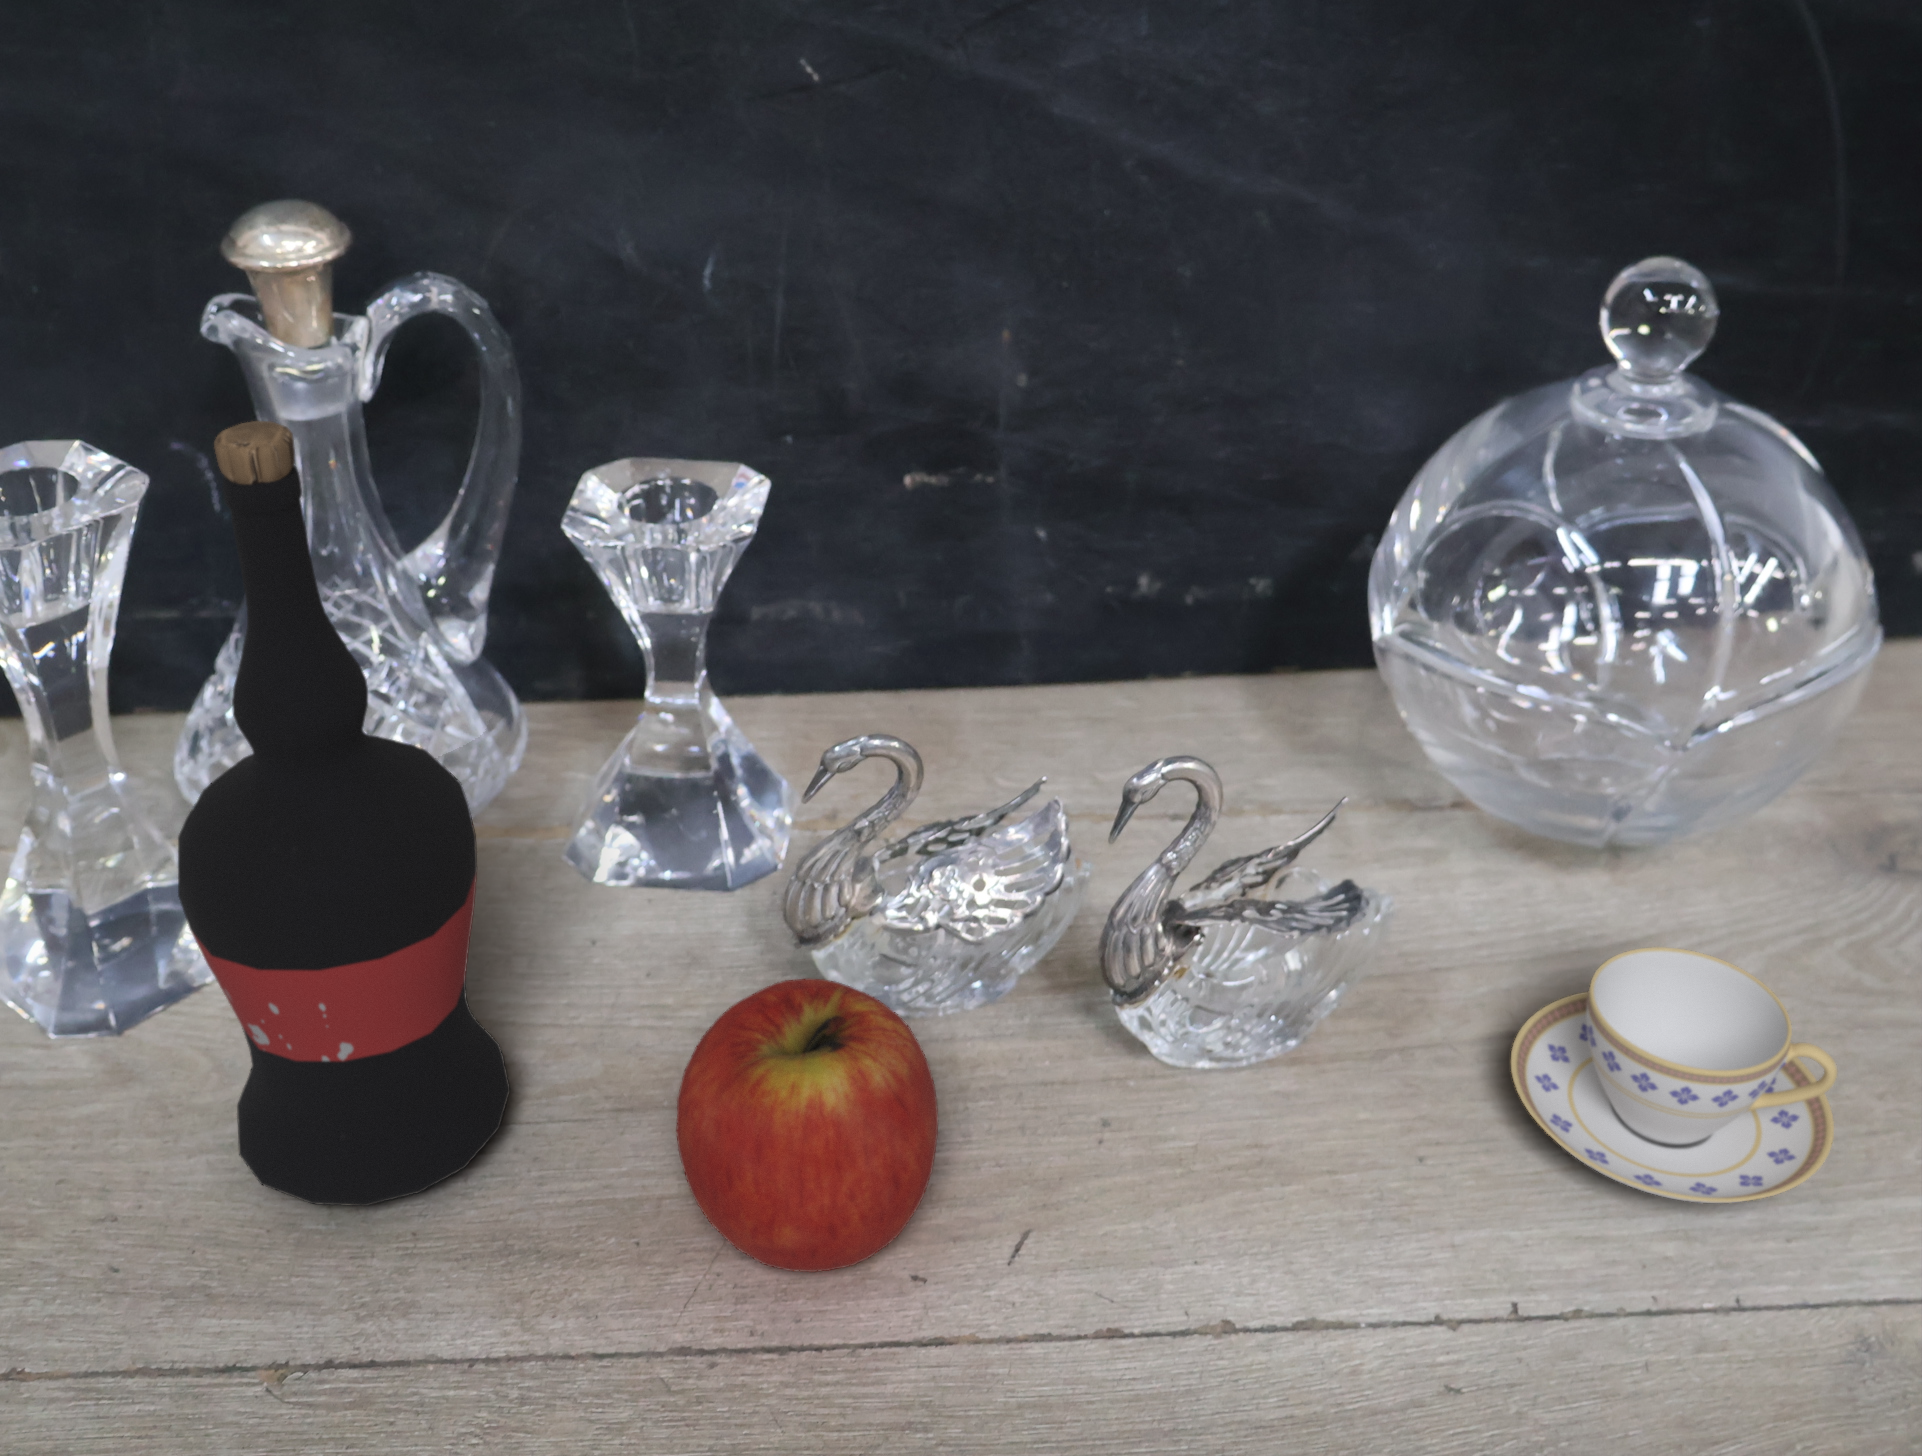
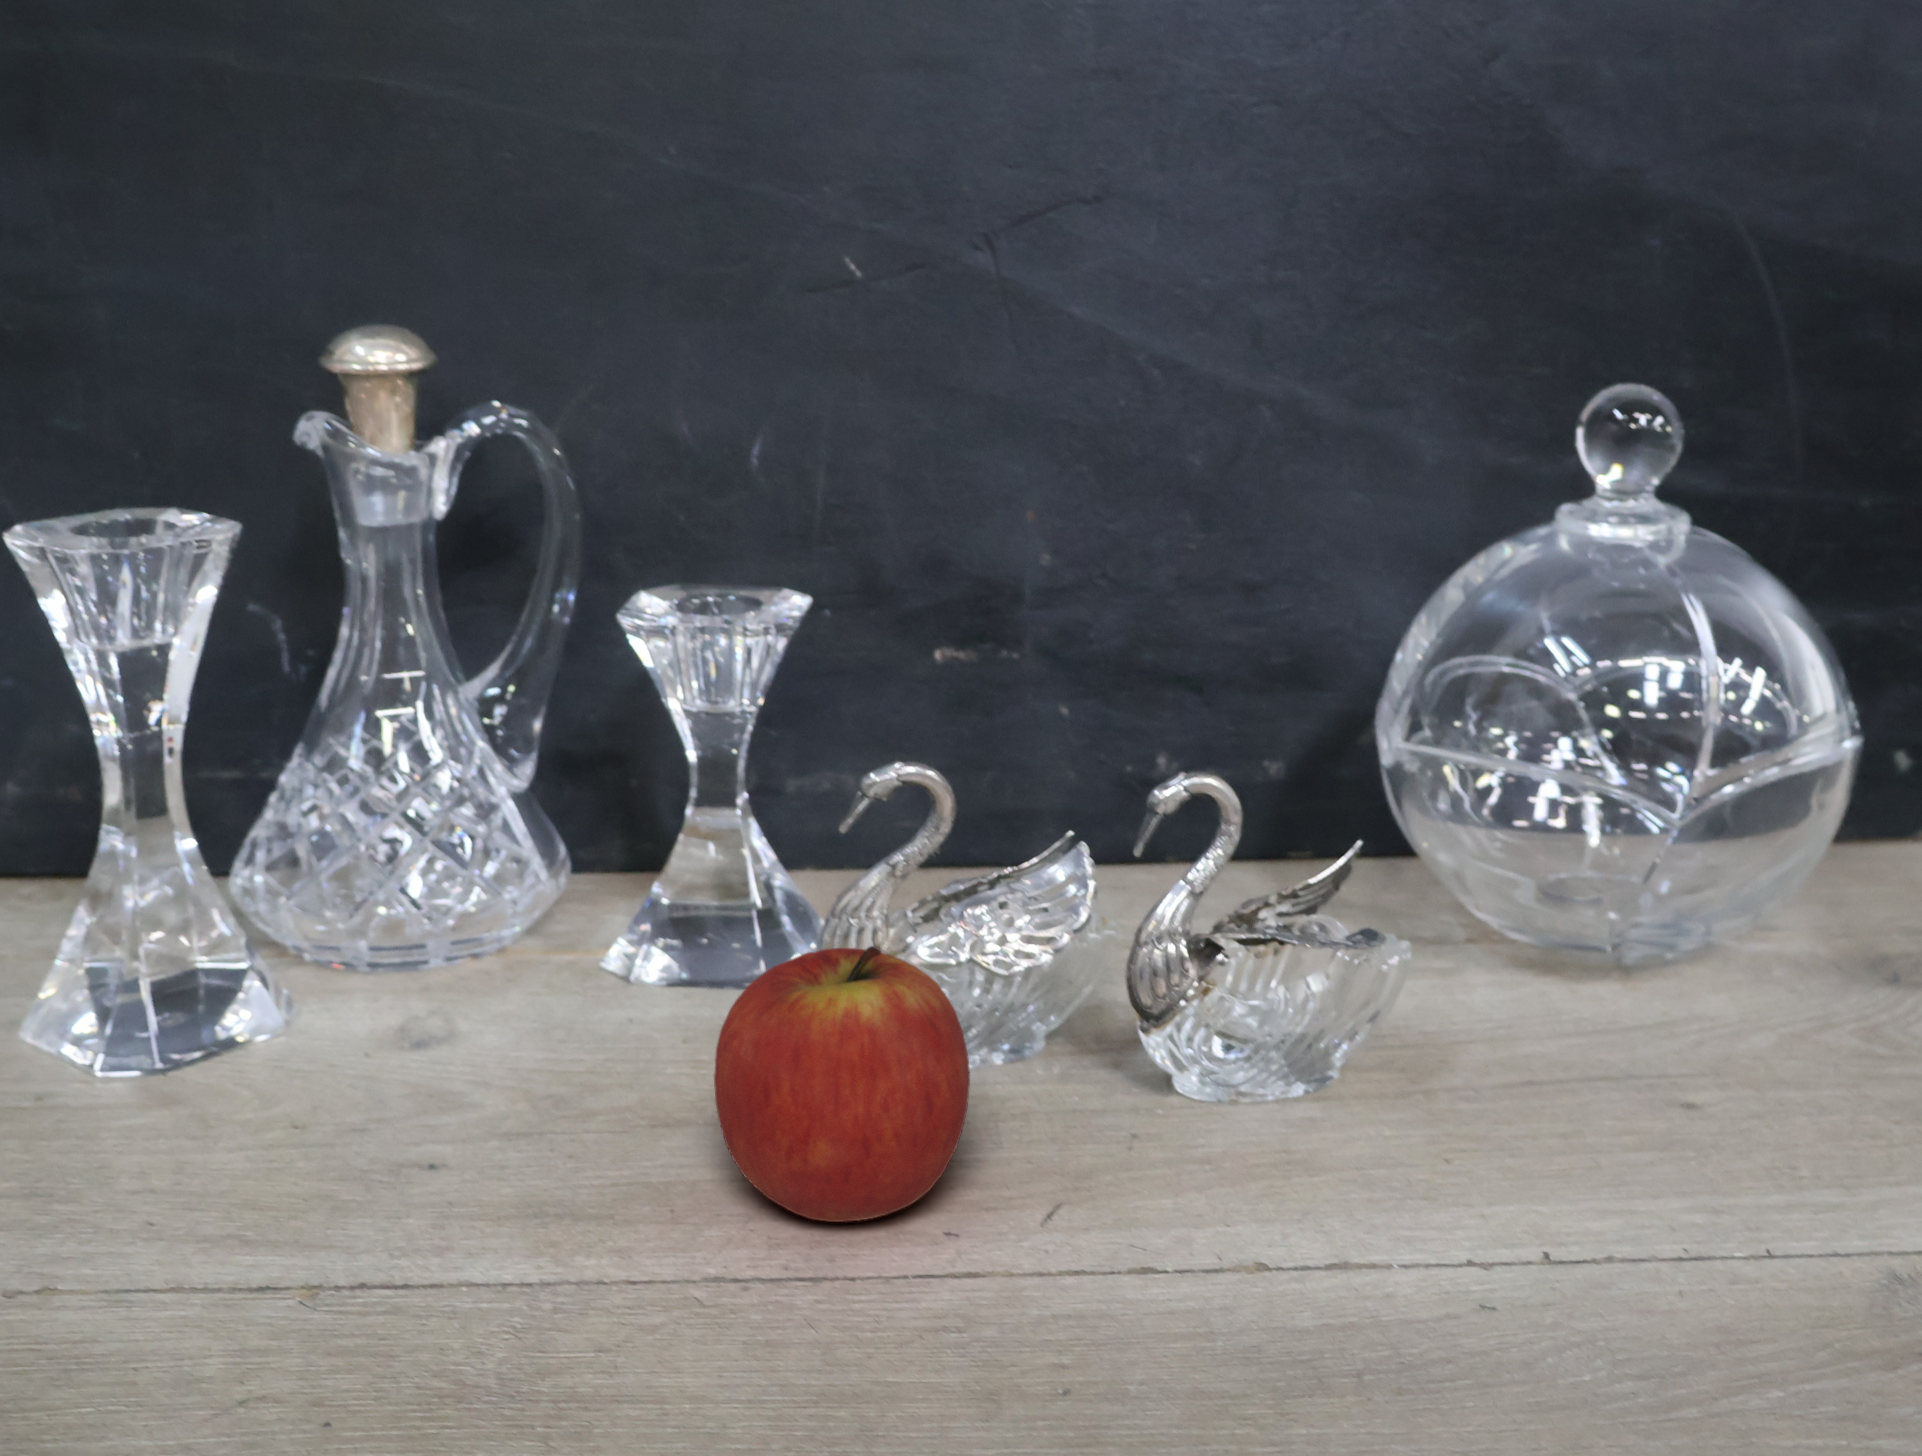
wine bottle: present [178,421,510,1206] -> none [255,383,547,1175]
teacup: present [1511,947,1837,1203] -> none [1536,959,1858,1170]

